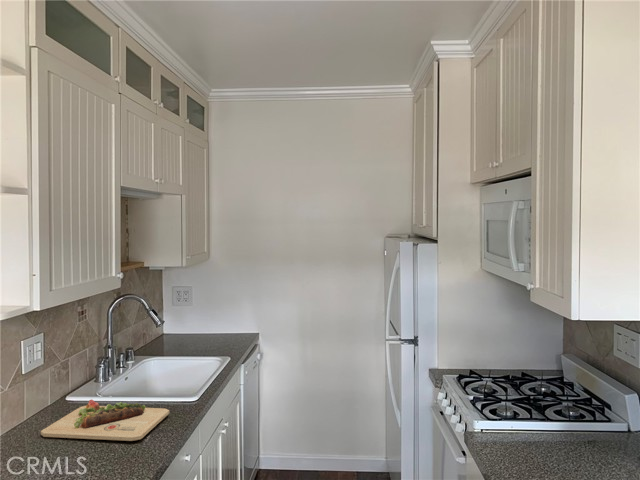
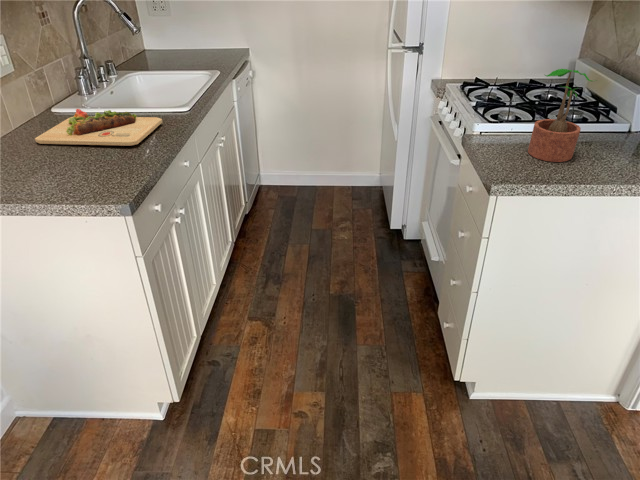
potted plant: none [530,374,581,468] -> present [528,69,591,162]

